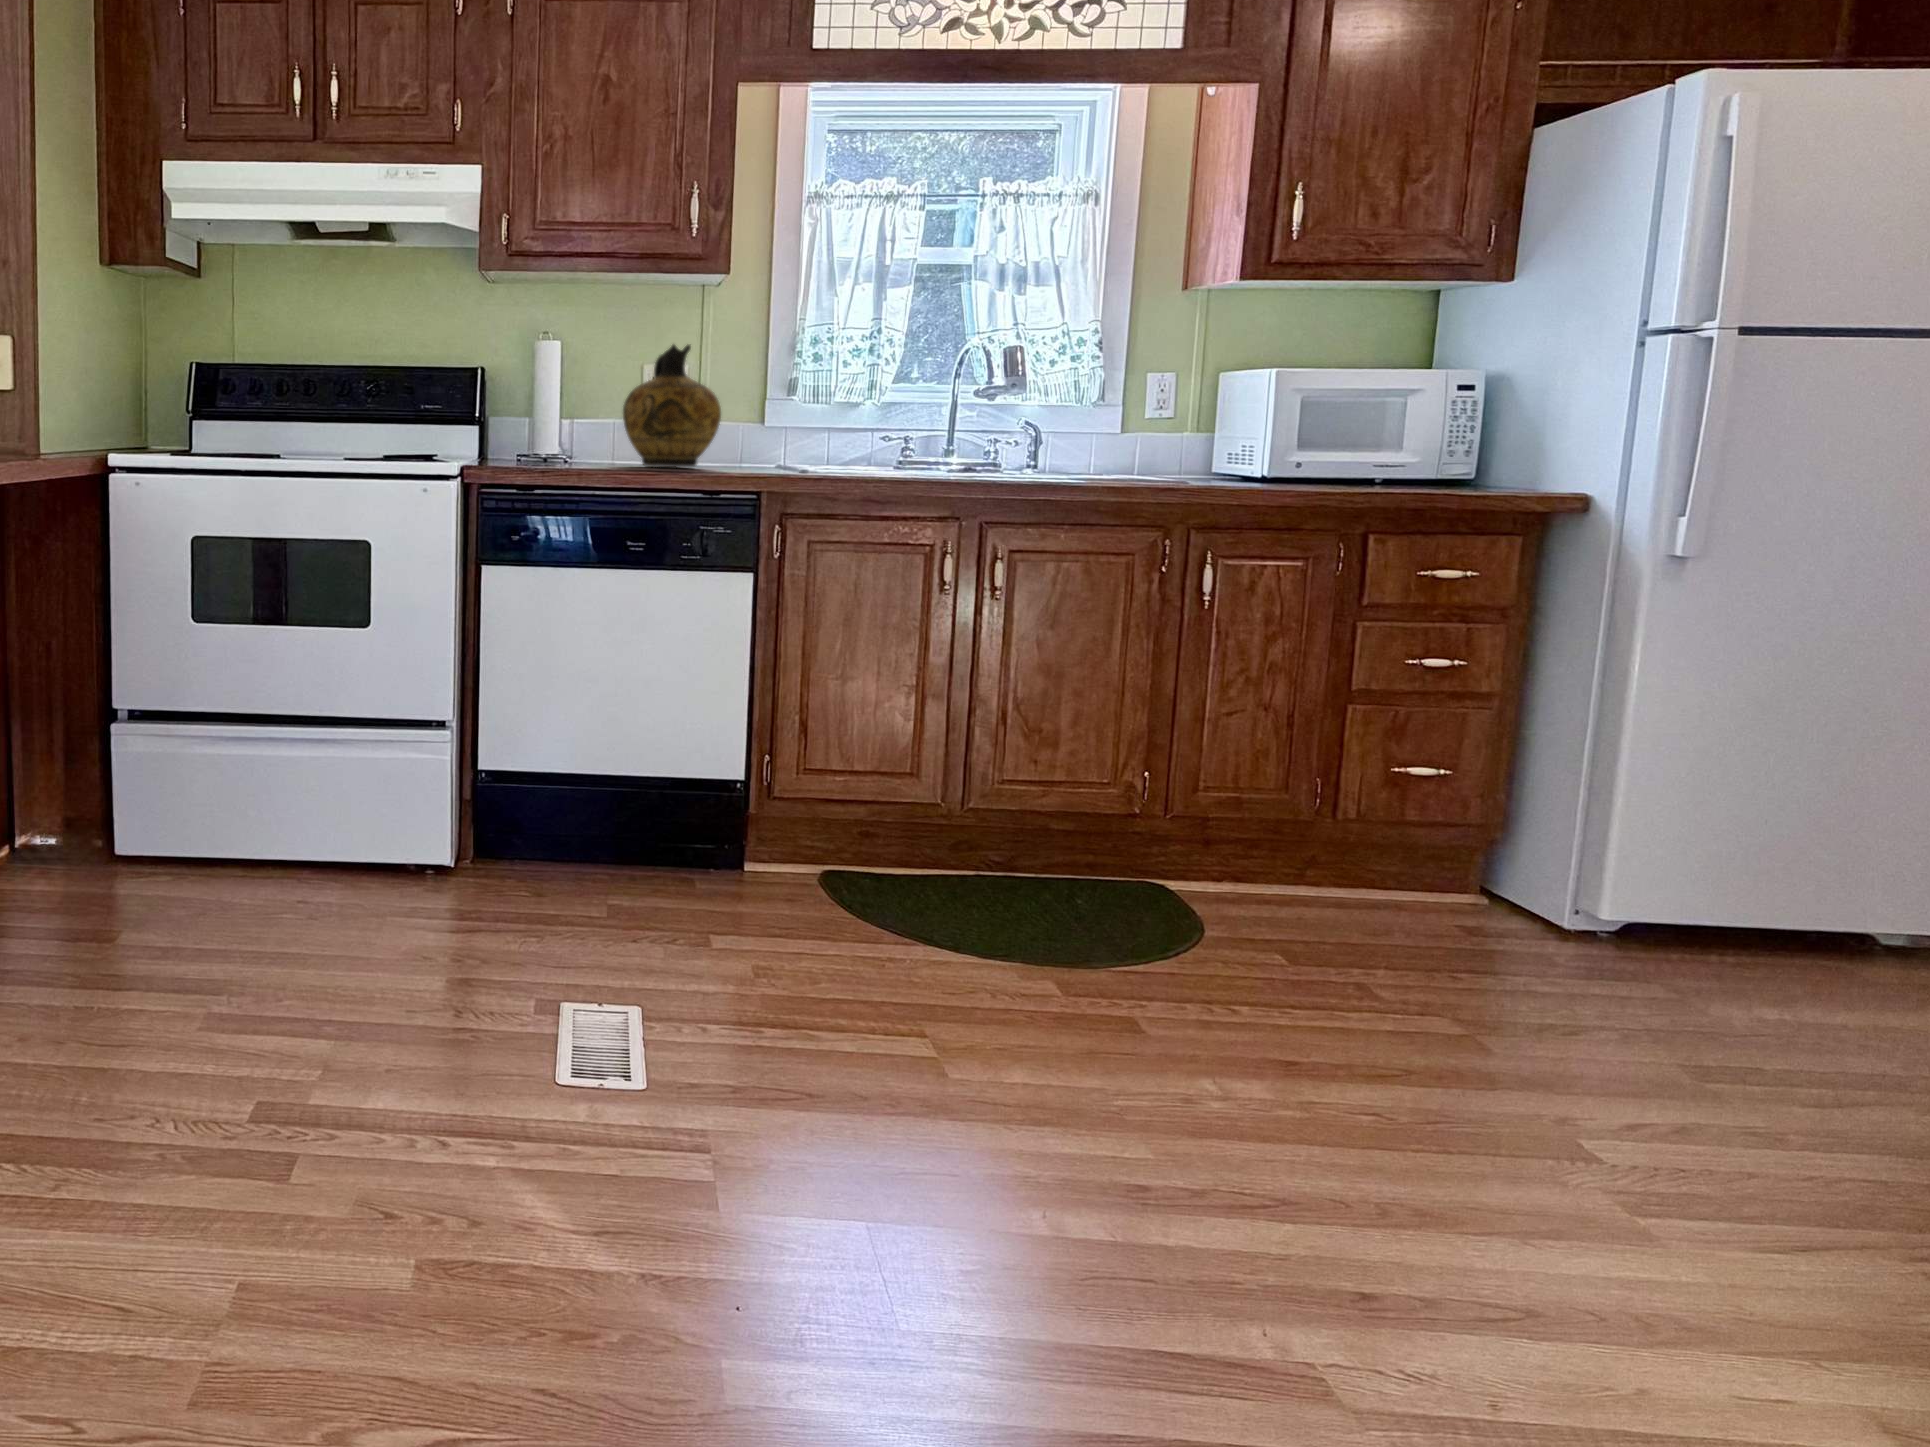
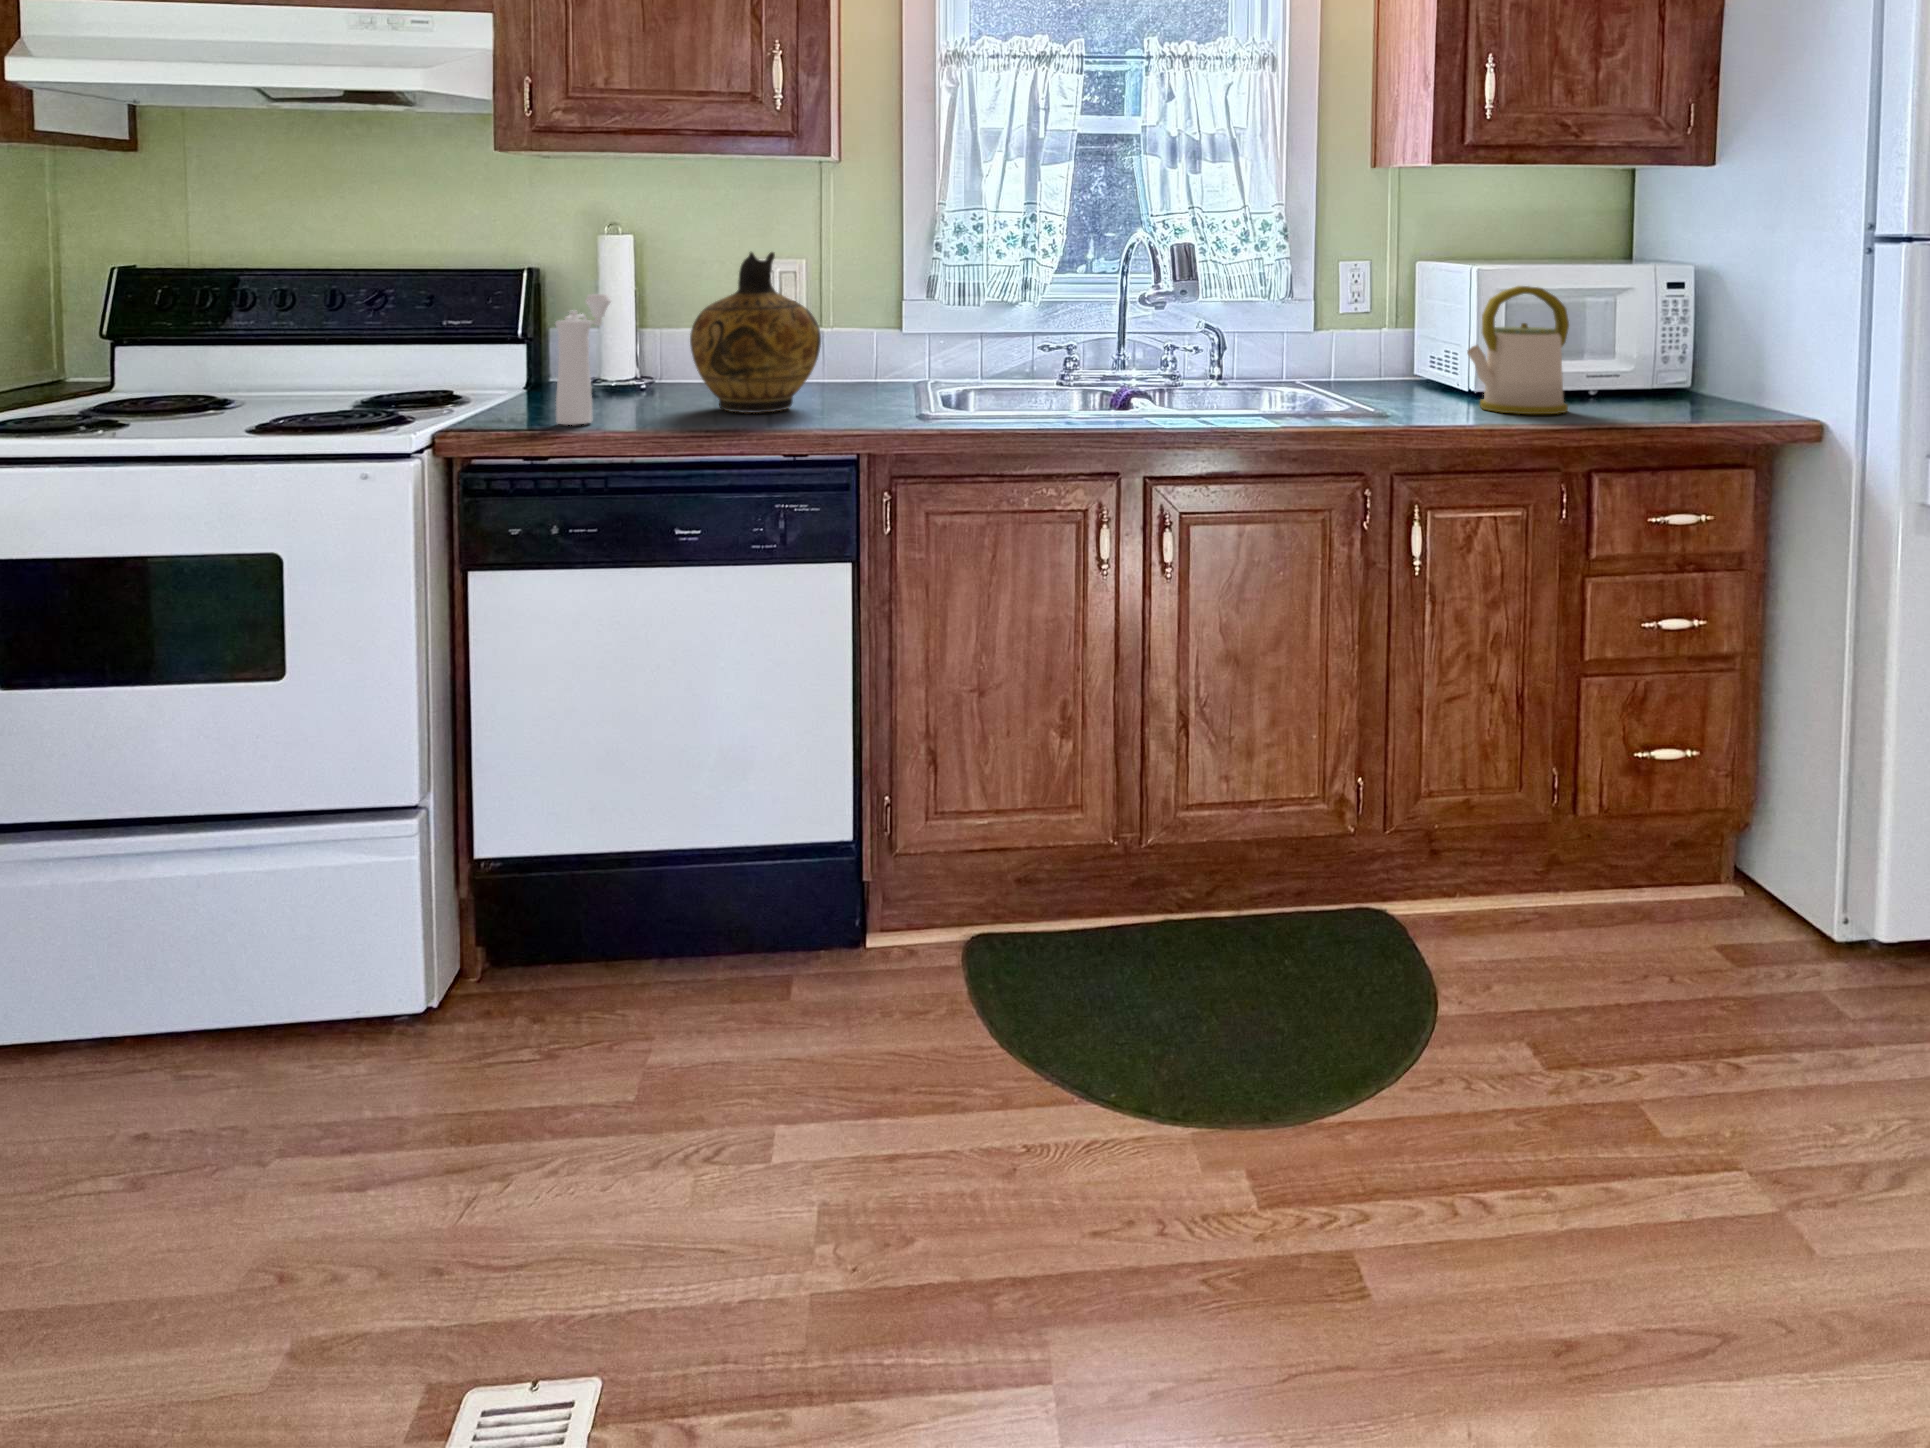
pepper mill: none [537,374,569,465] -> present [556,294,611,425]
kettle: none [1263,381,1359,488] -> present [1467,286,1569,414]

